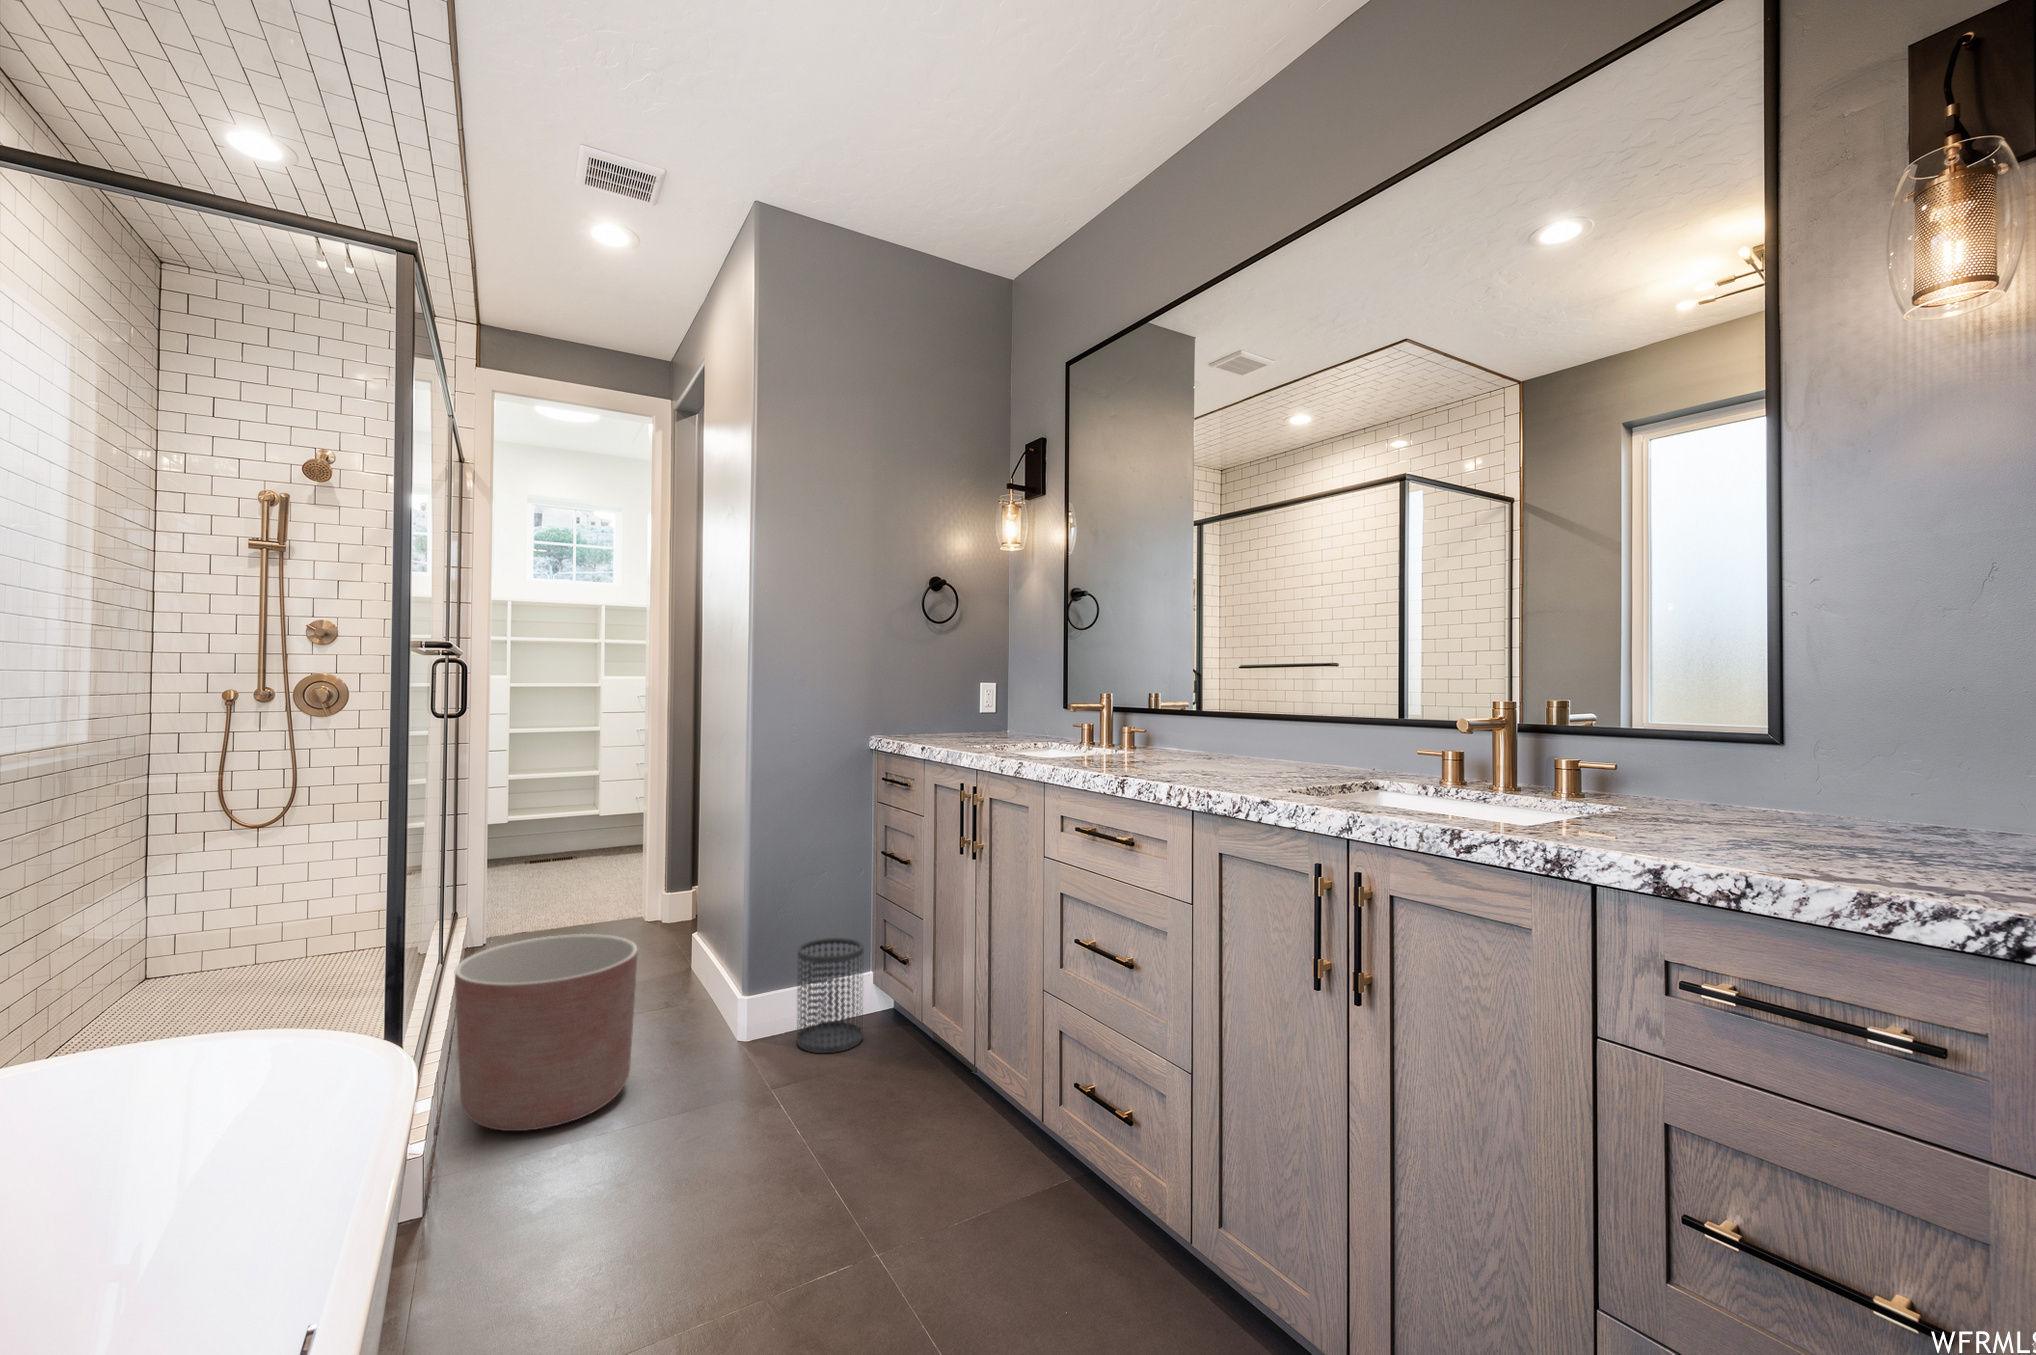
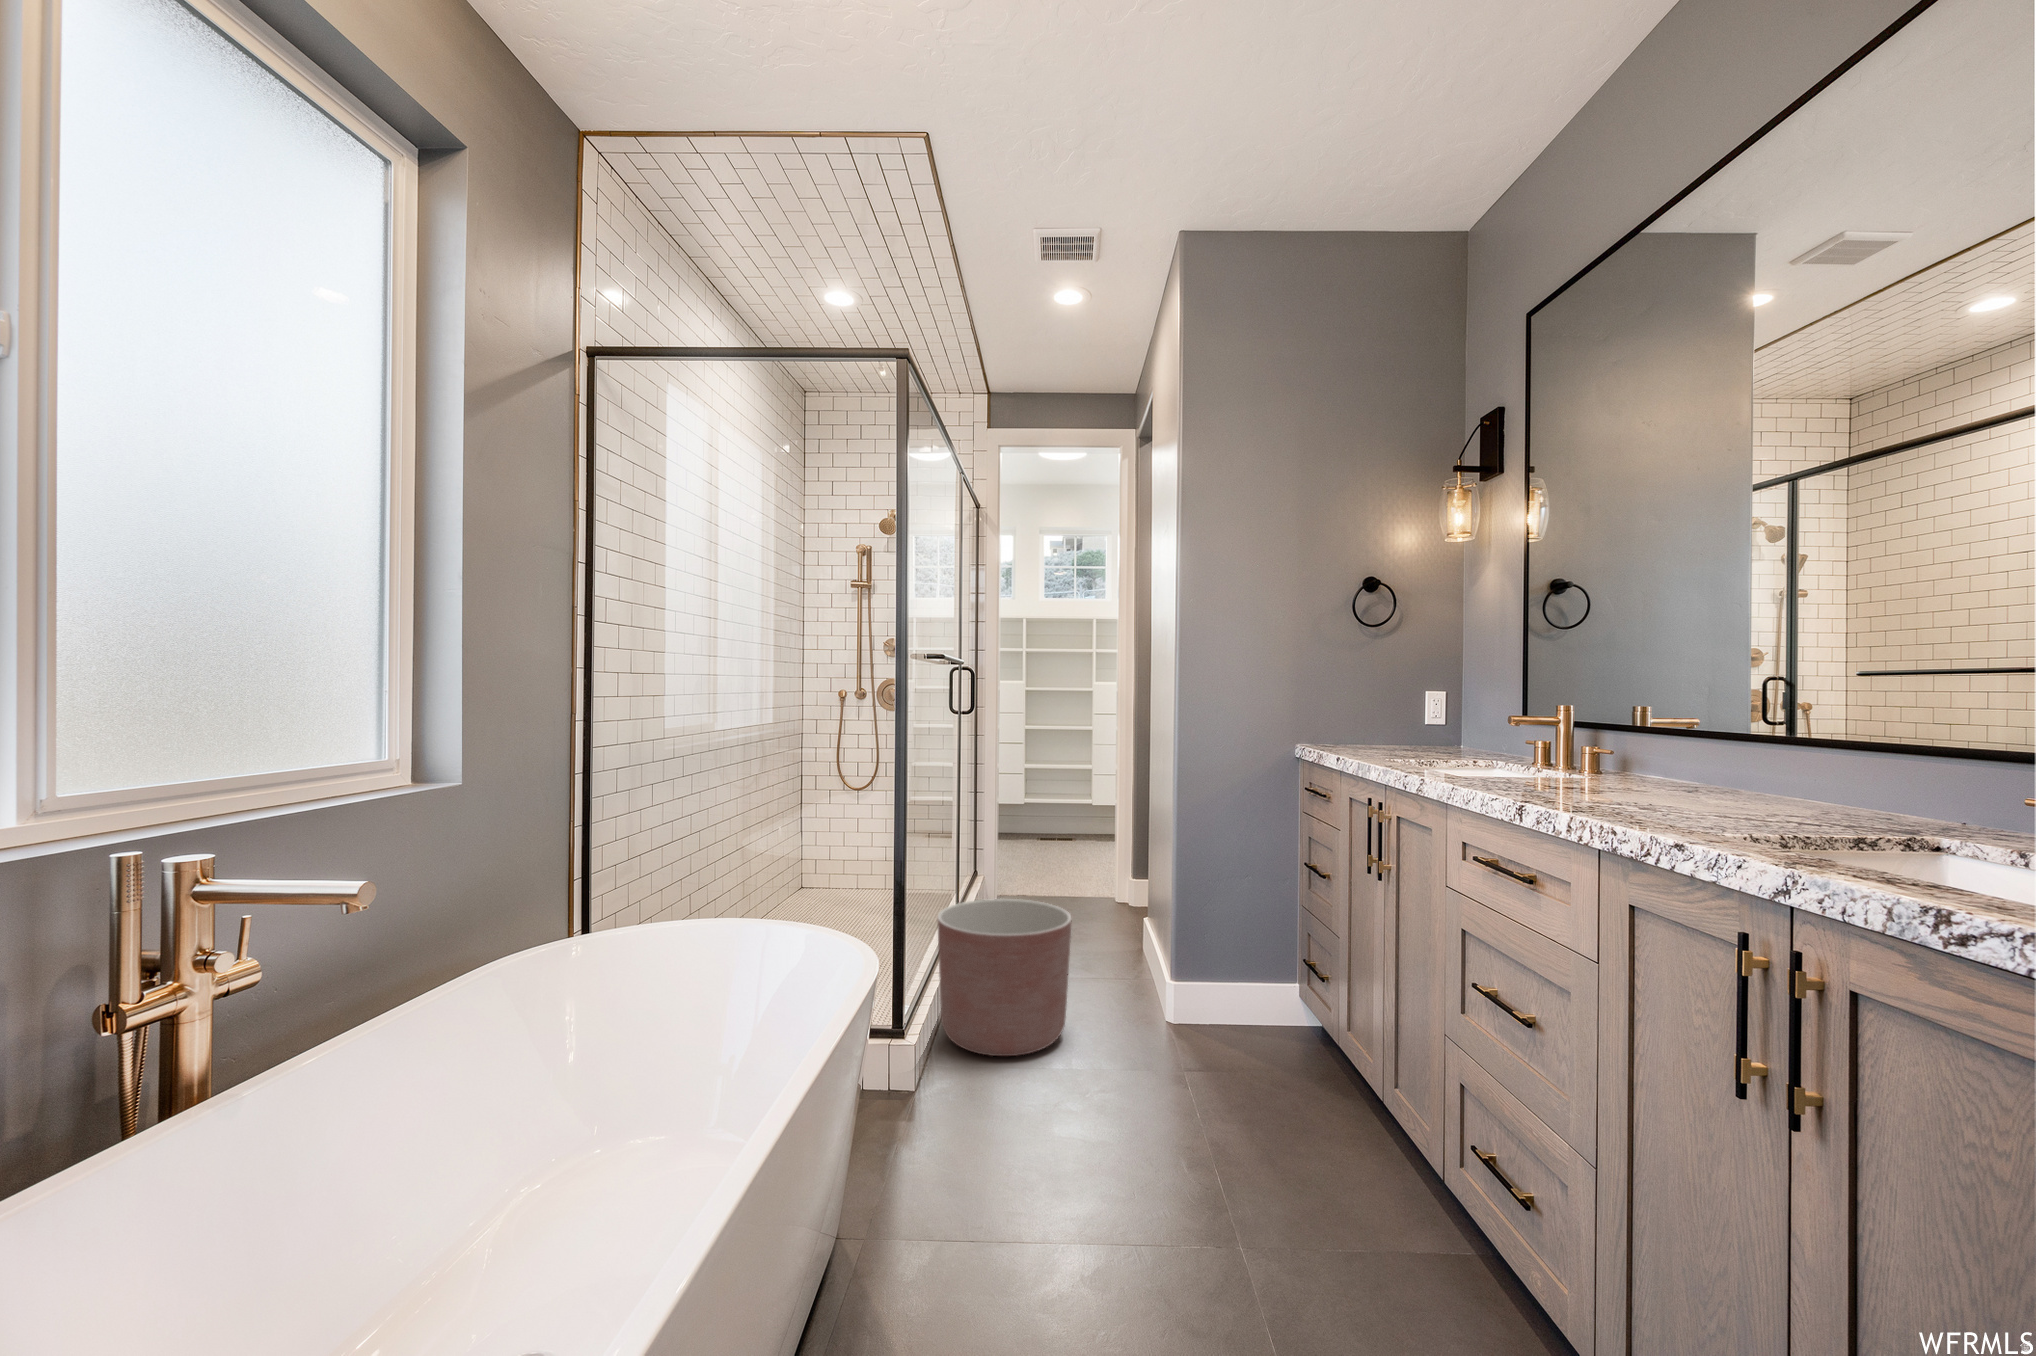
wastebasket: present [797,938,864,1053] -> none [1216,939,1282,1052]

